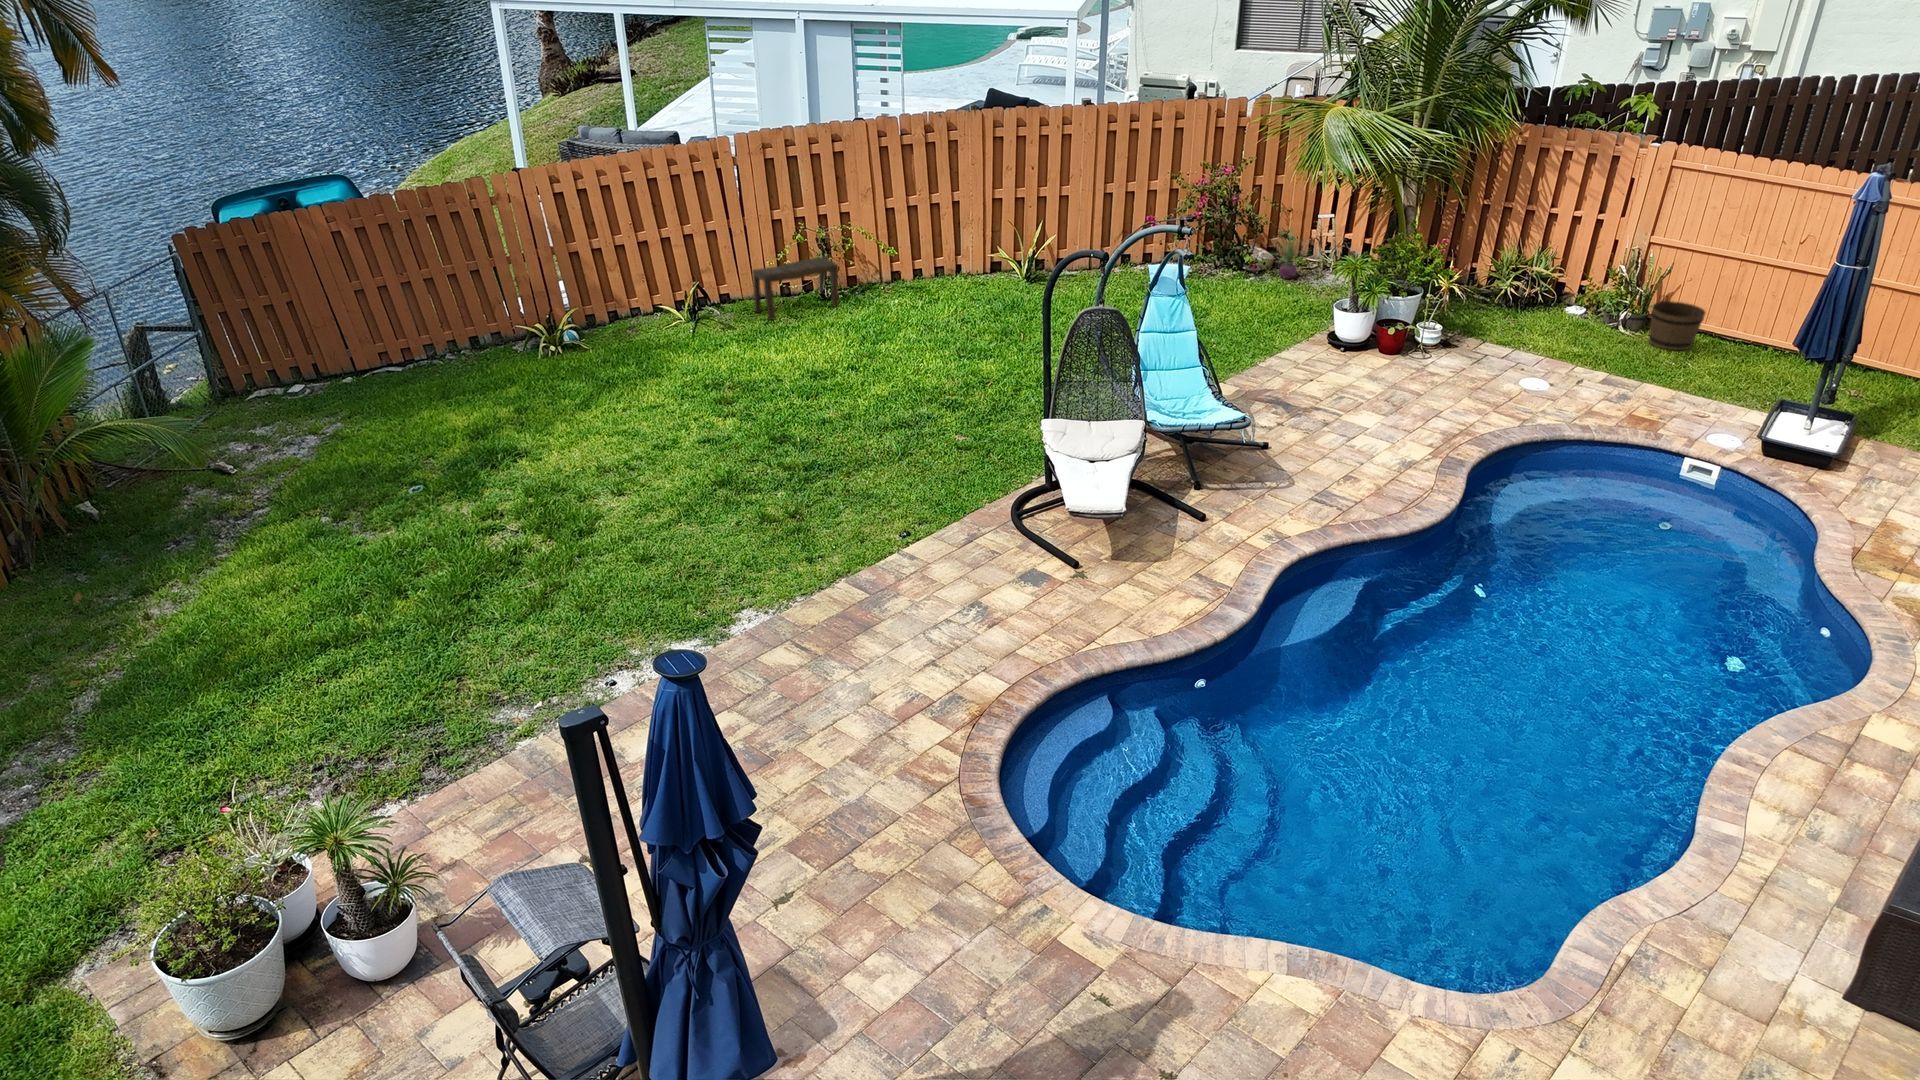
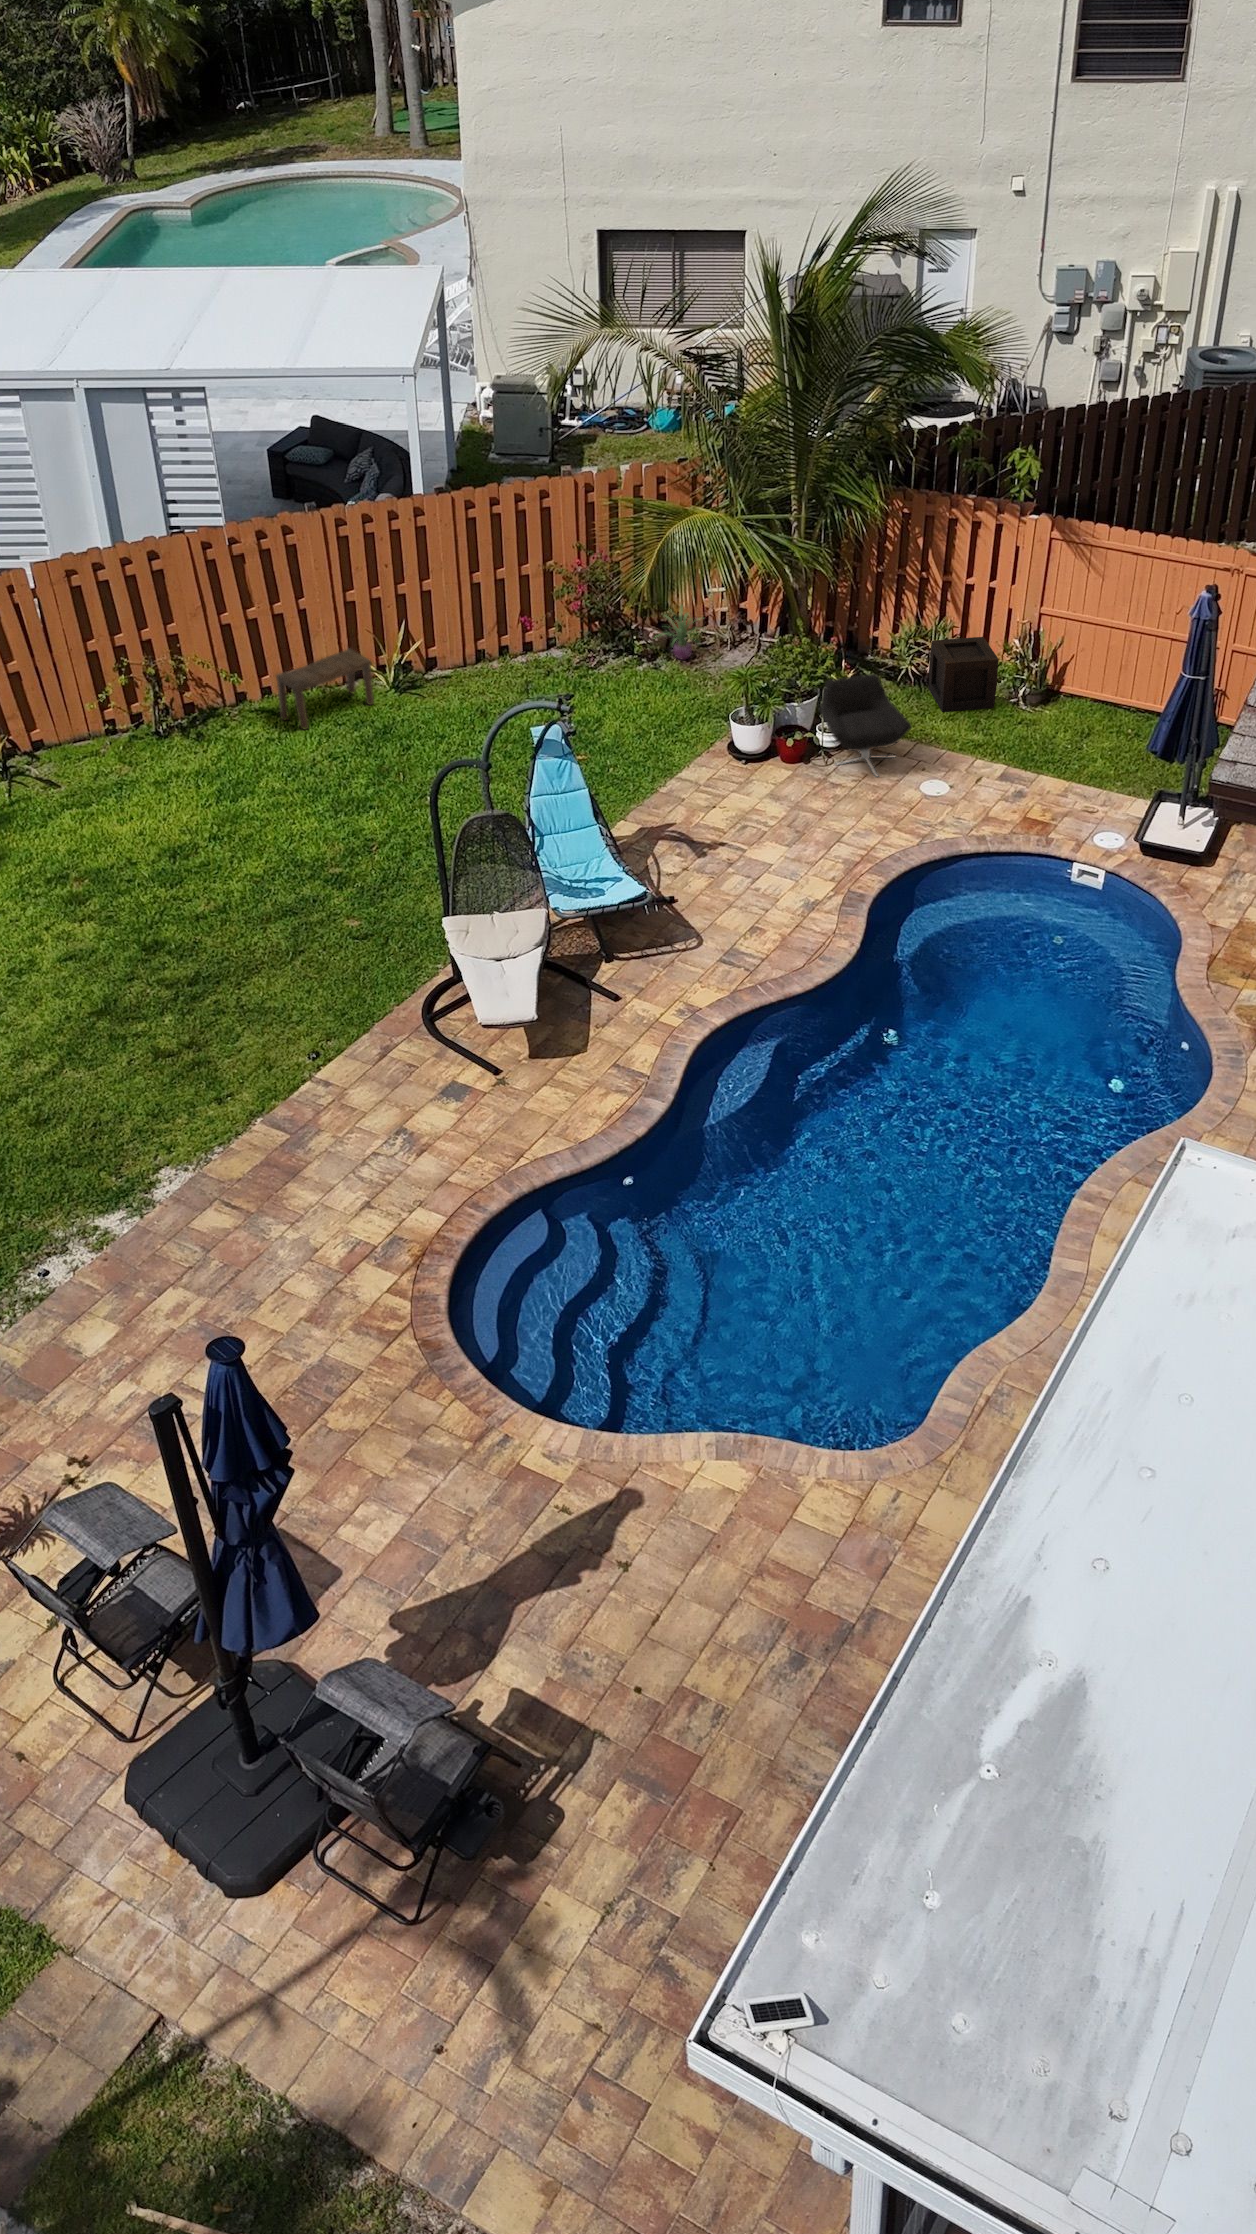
bench: present [752,256,839,320] -> present [276,649,374,729]
wooden crate: none [1523,265,1602,331] -> present [928,637,998,712]
lounge chair: none [1421,280,1514,372] -> present [820,674,912,777]
bucket: present [1649,295,1705,350] -> none [1048,669,1099,728]

